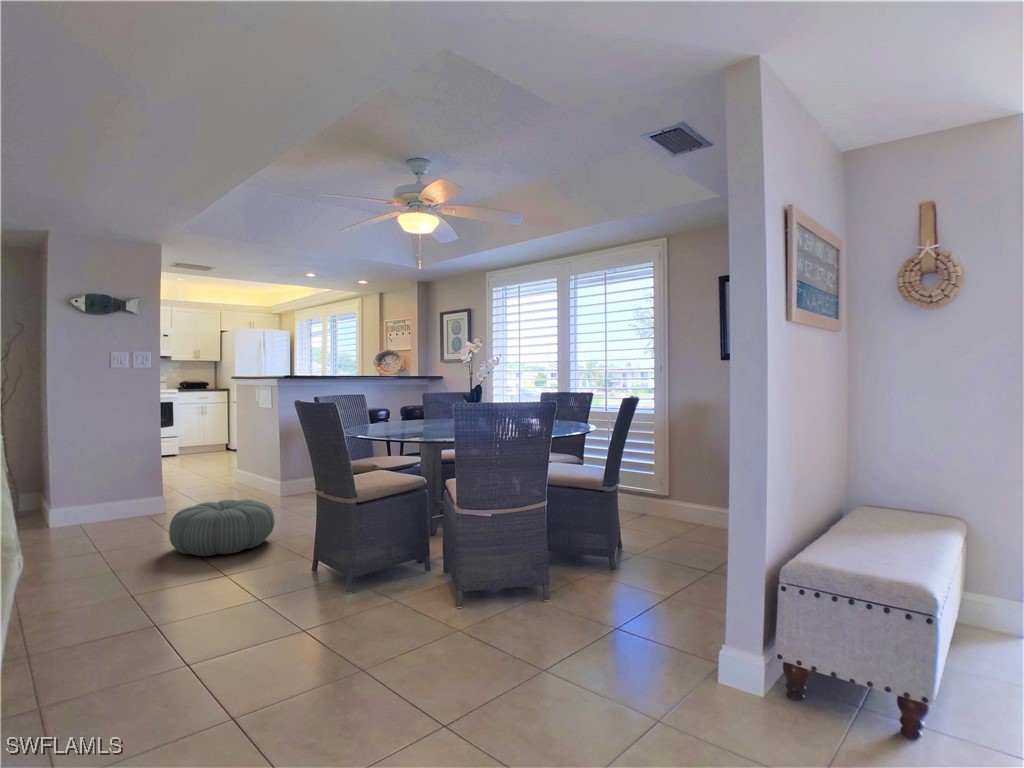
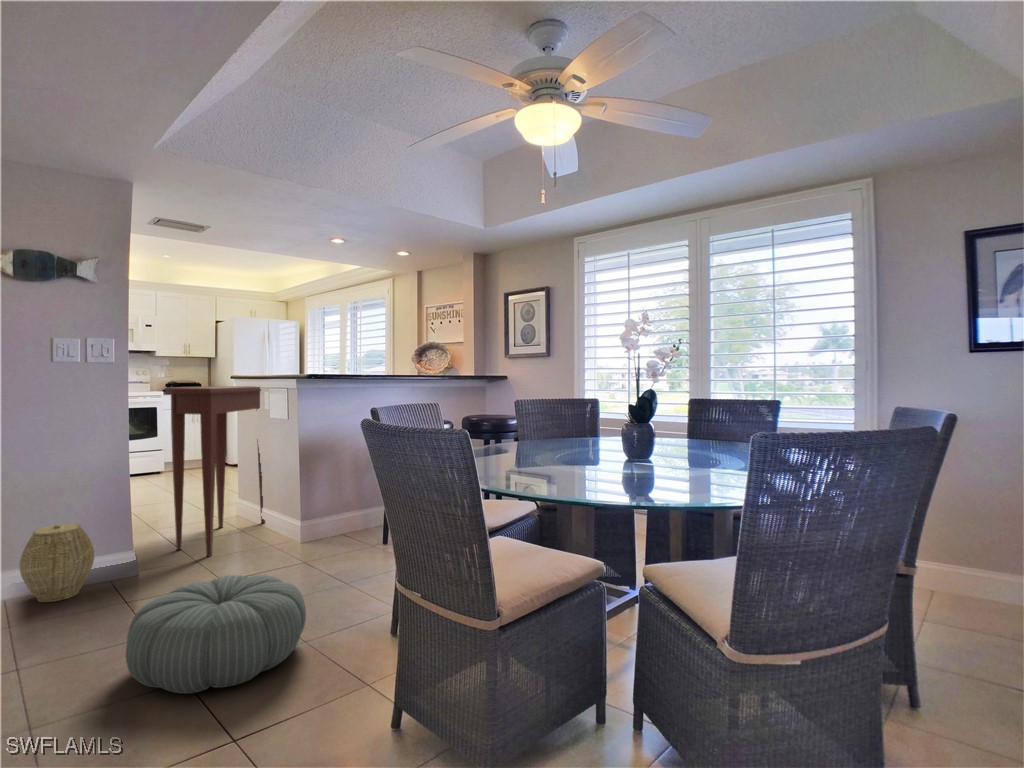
console table: none [185,384,262,503] -> present [165,386,265,556]
woven basket: none [95,474,141,523] -> present [20,524,94,602]

